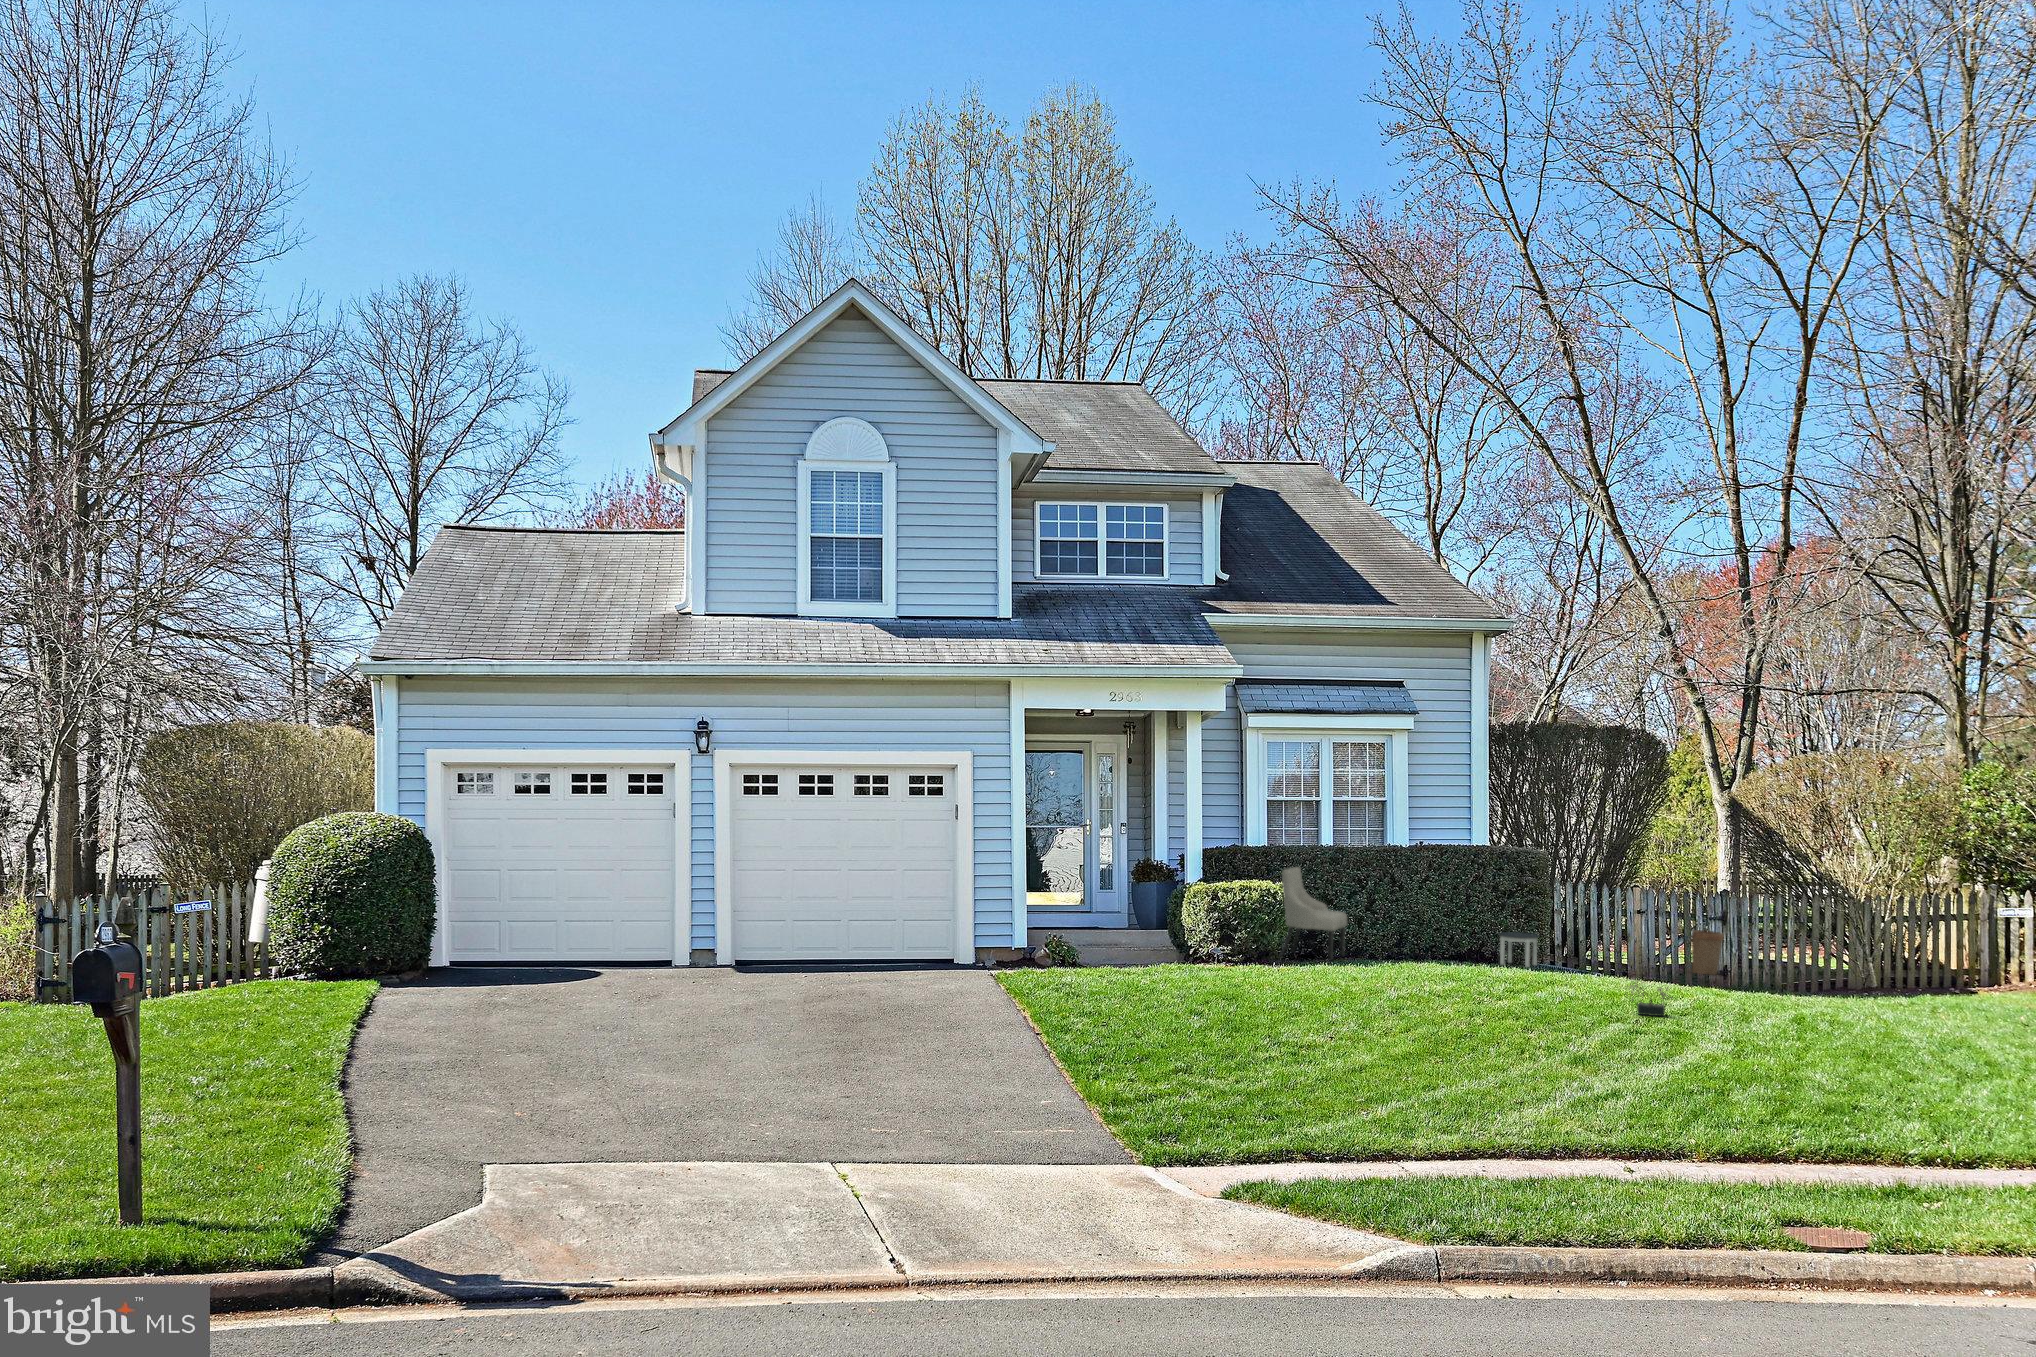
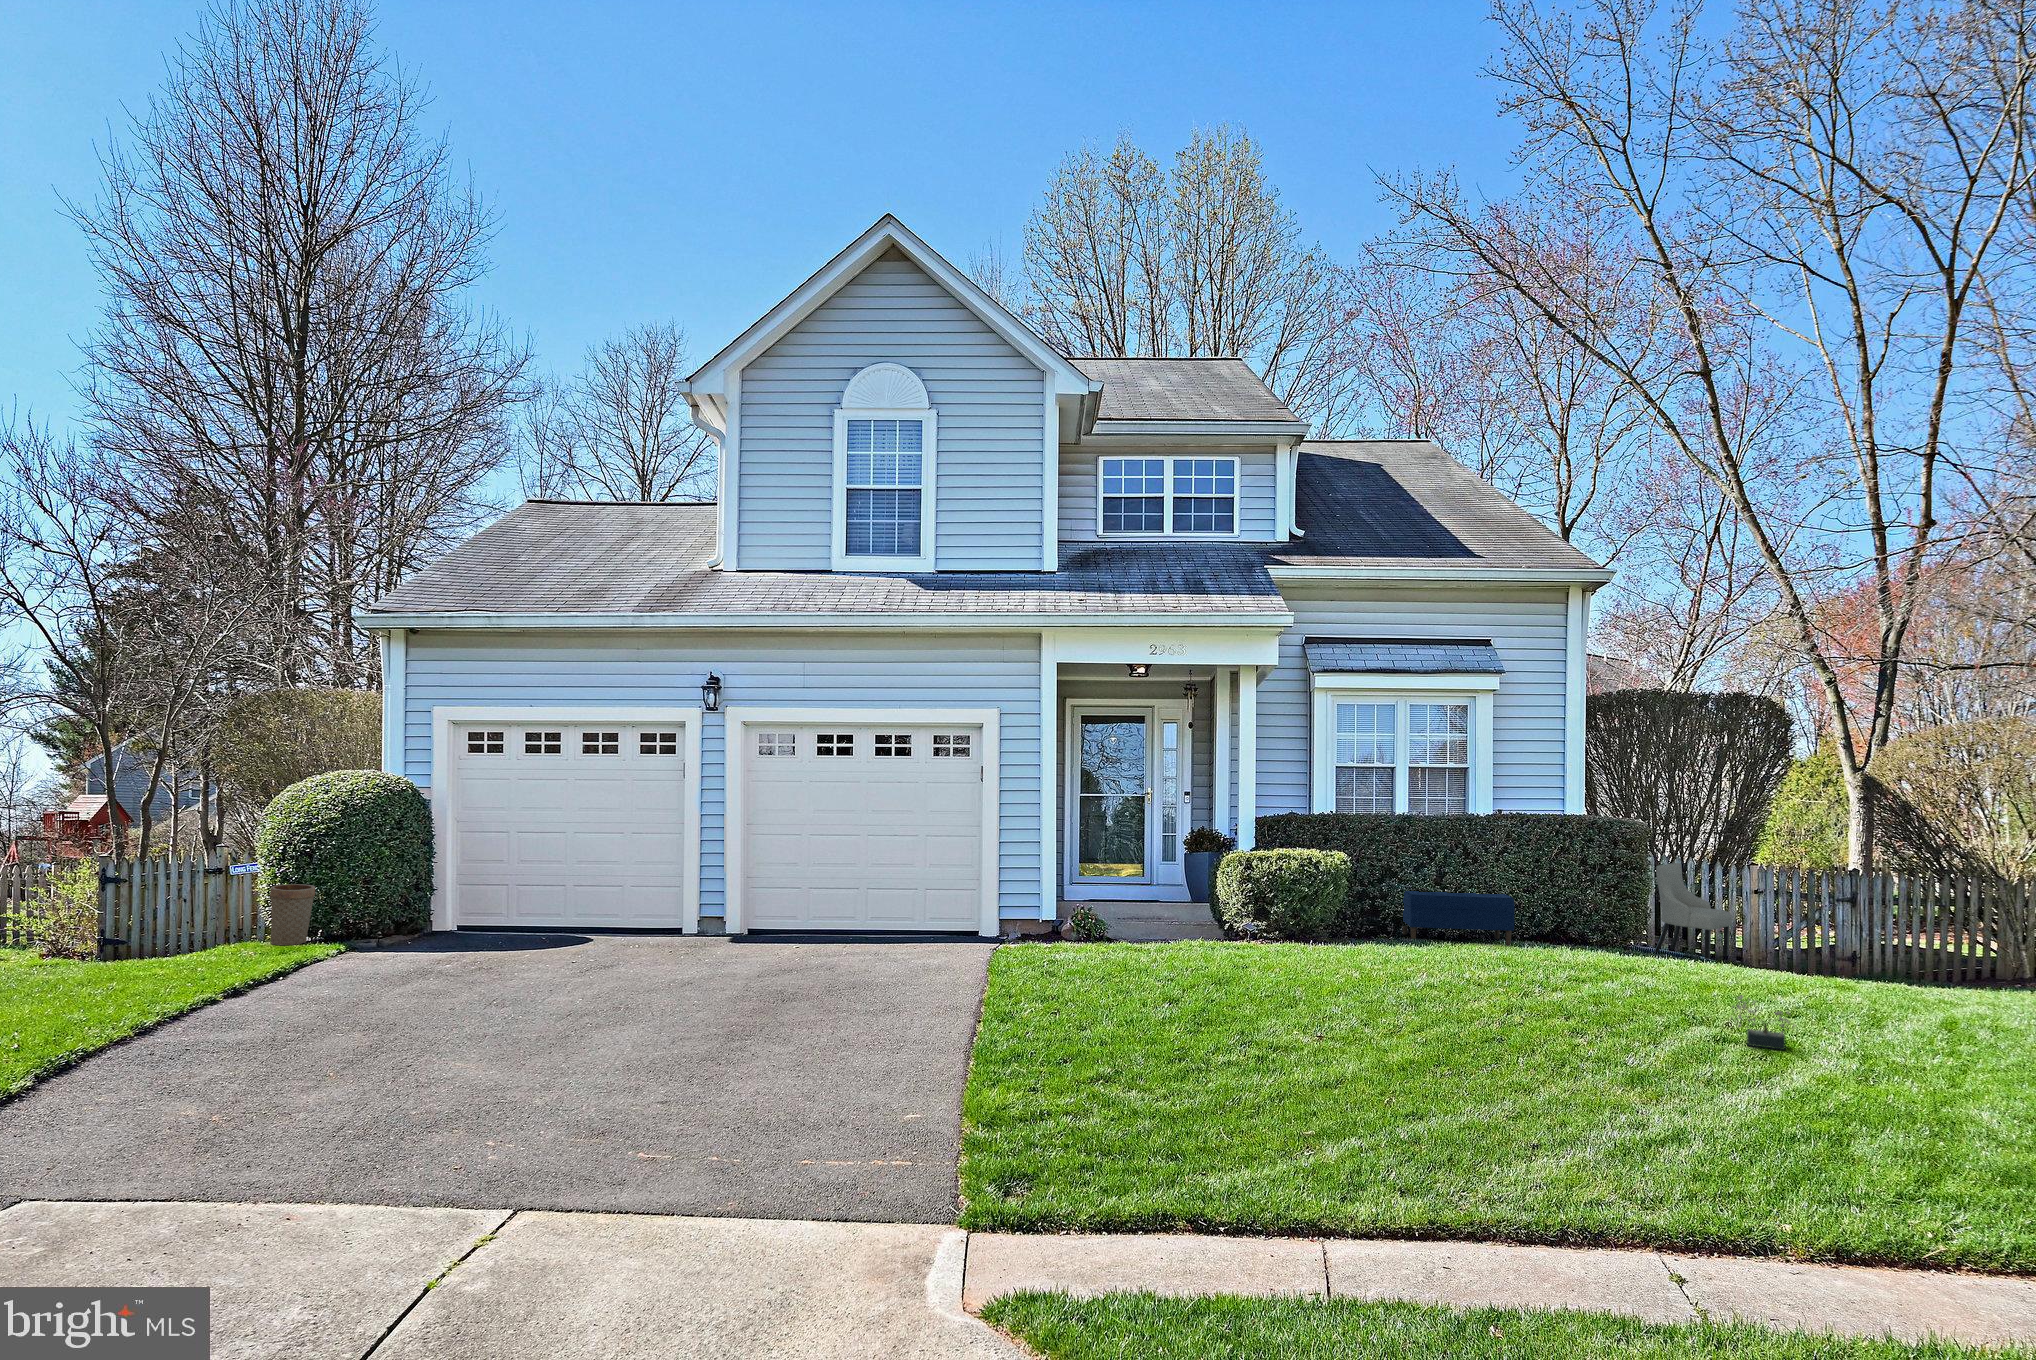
chair: present [1281,867,1347,960] -> present [1655,863,1732,959]
bench: none [1337,912,1438,961] -> present [1402,891,1515,946]
basket: present [1692,930,1724,975] -> present [270,884,315,945]
round table: present [1499,932,1539,967] -> none [1588,914,1637,956]

